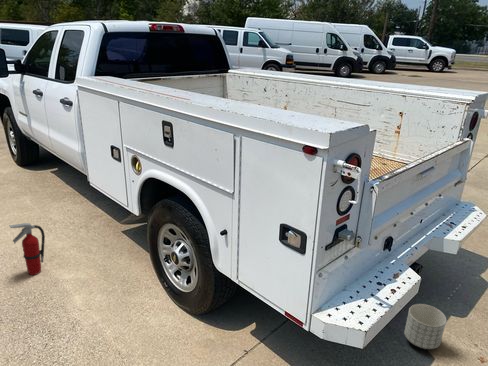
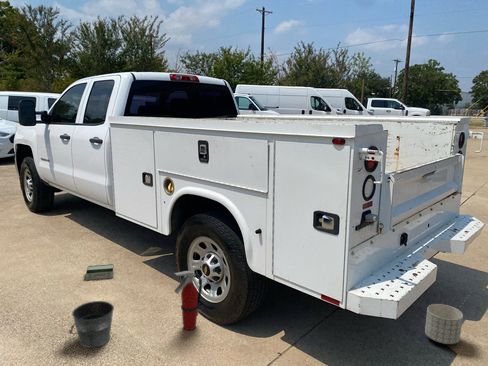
fire extinguisher: present [9,223,45,275] -> present [174,271,202,330]
toolbox: none [59,234,90,251] -> present [86,264,114,280]
bucket: none [28,288,75,338] -> present [69,301,114,348]

